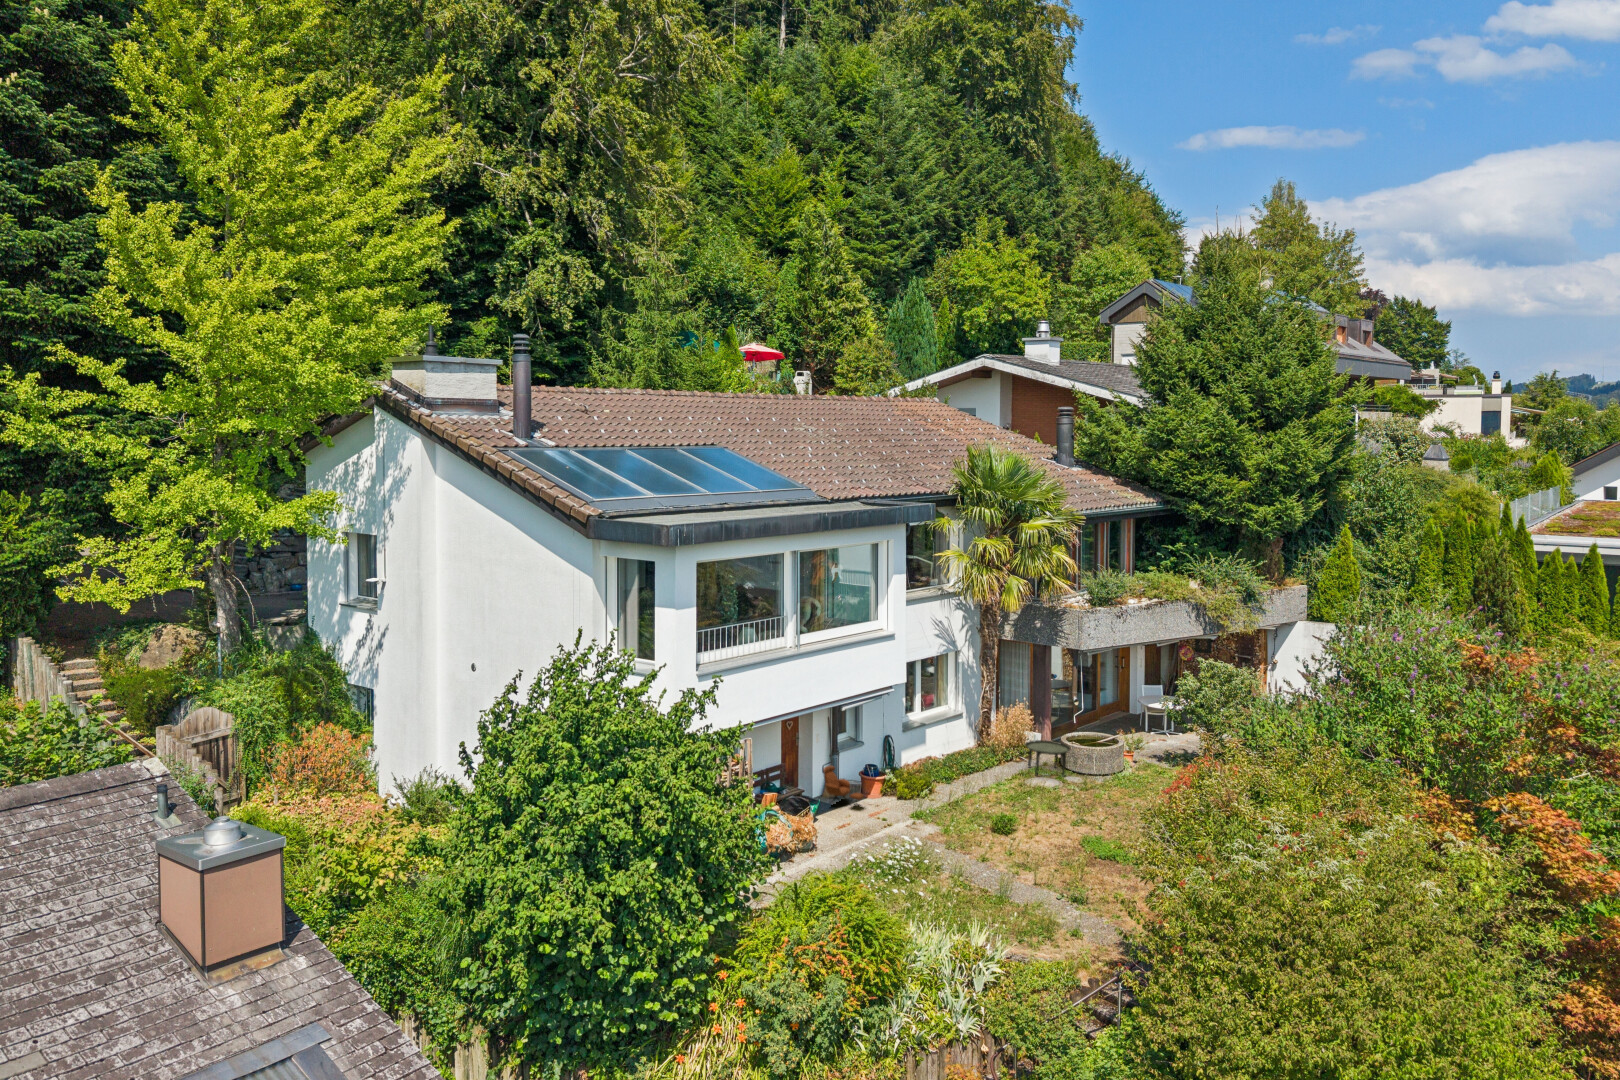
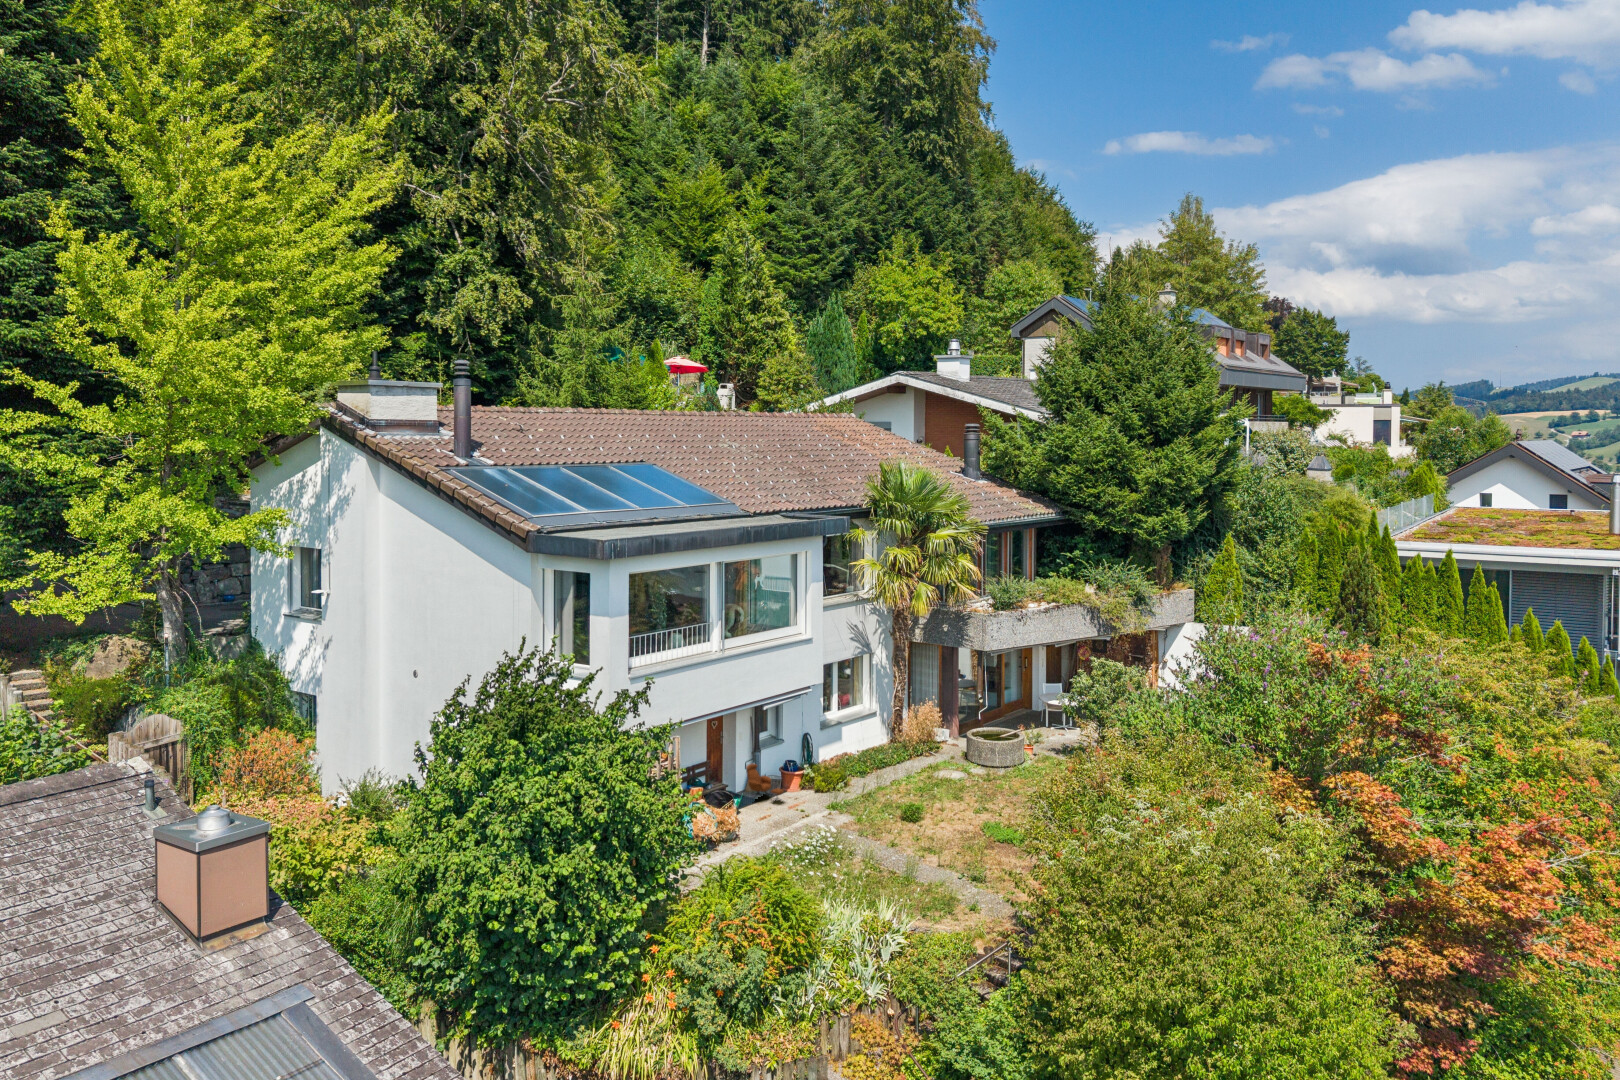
round table: present [1025,740,1070,776] -> none [934,738,976,771]

